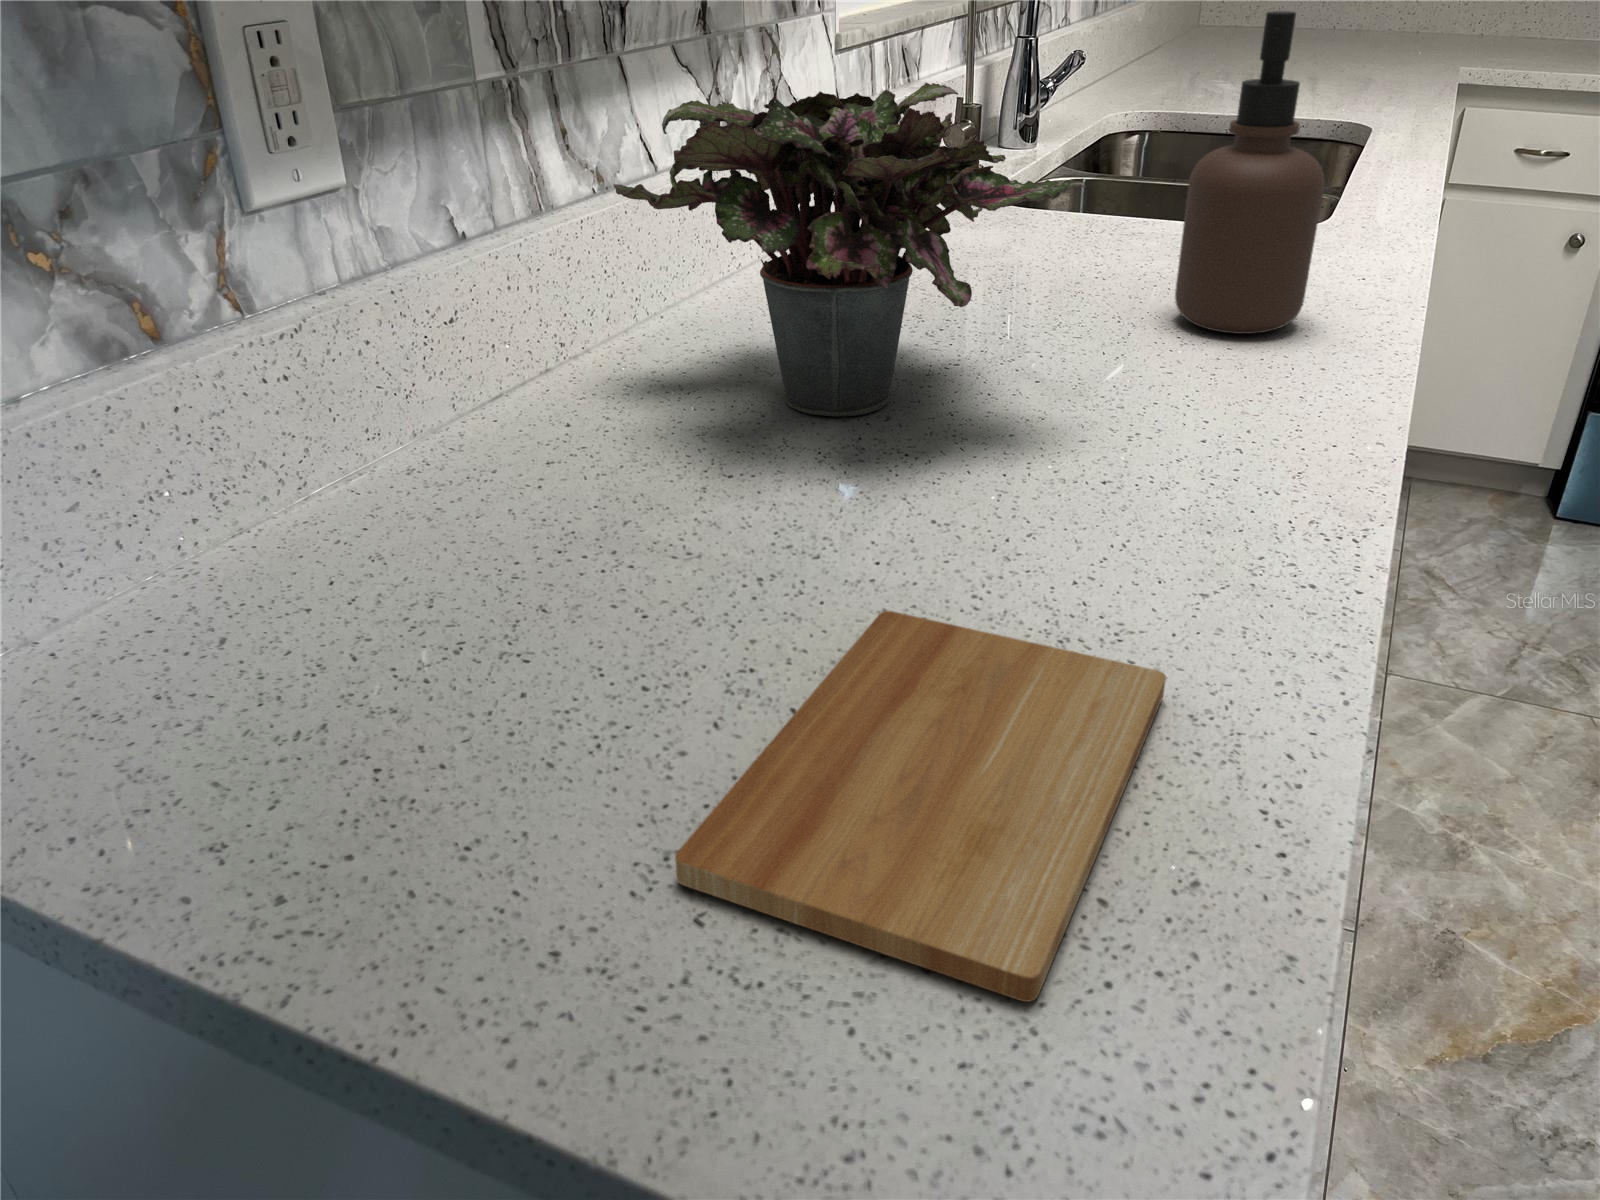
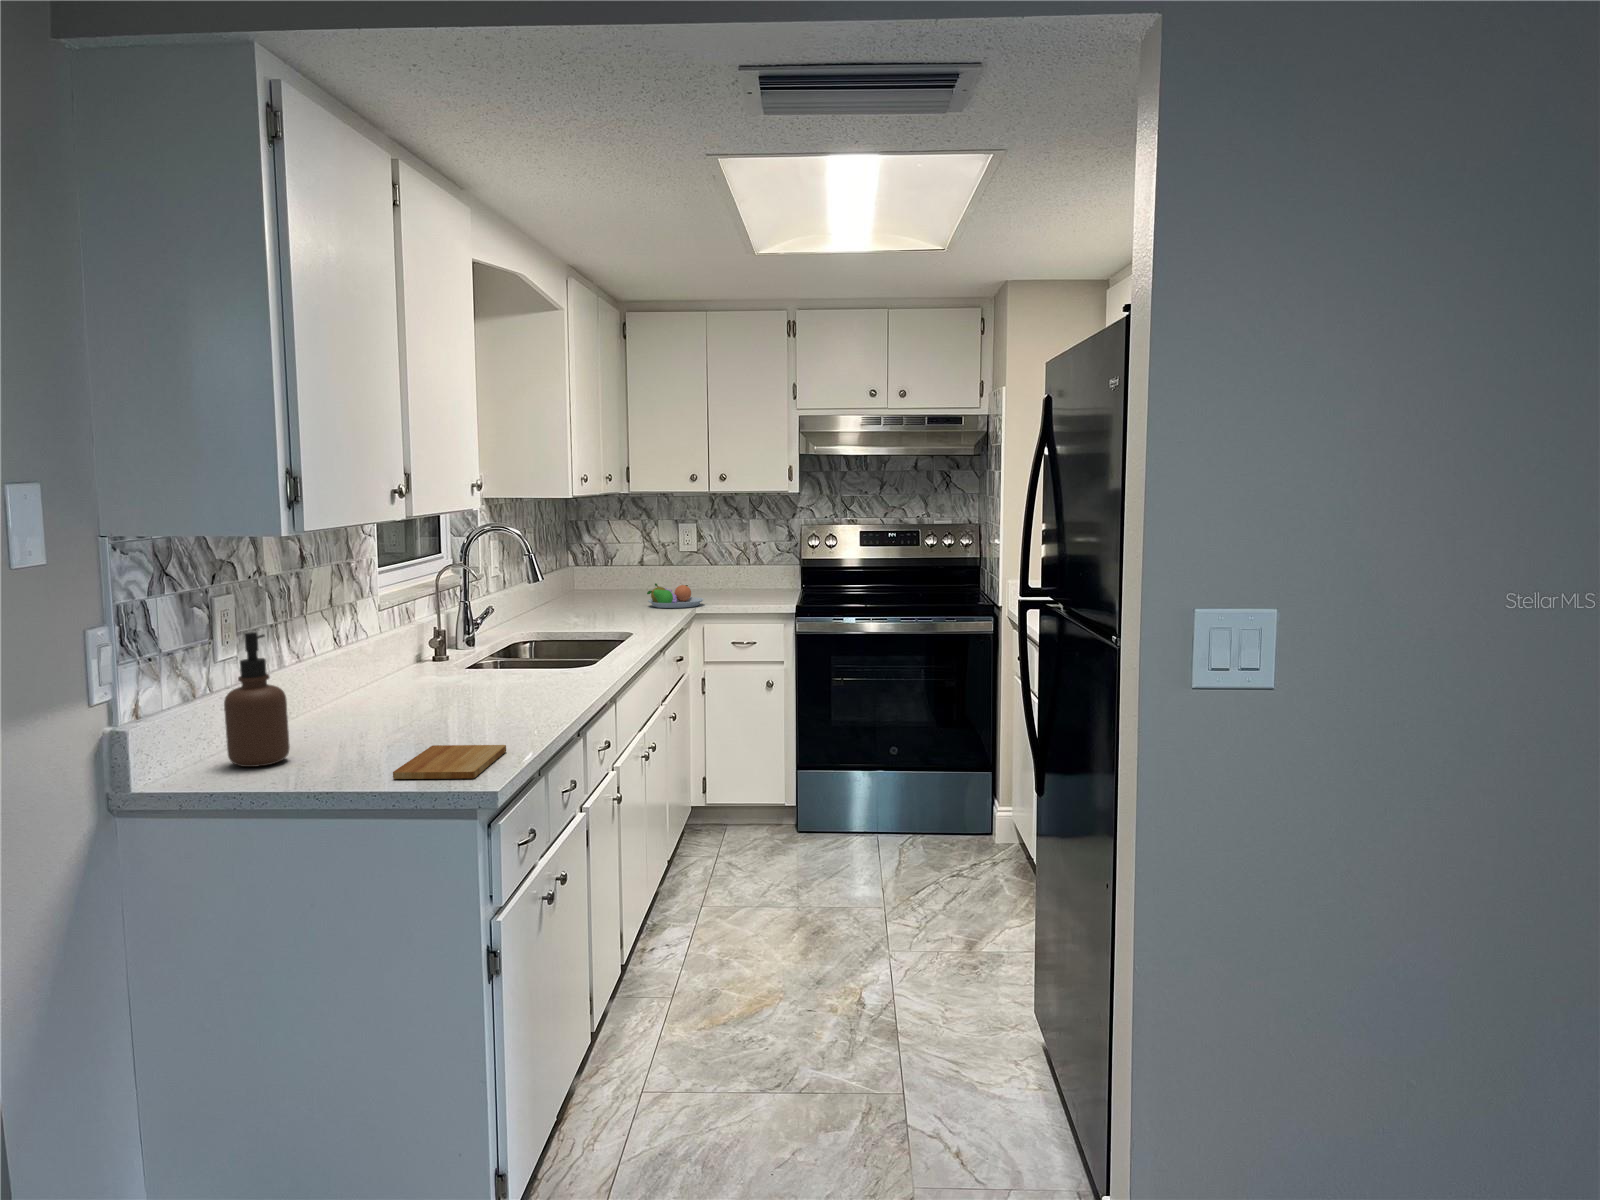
soap dispenser: present [1175,11,1325,334] -> present [224,632,290,767]
fruit bowl: none [1362,15,1481,70] -> present [647,583,704,608]
potted plant: present [614,83,1086,417] -> none [318,618,481,724]

